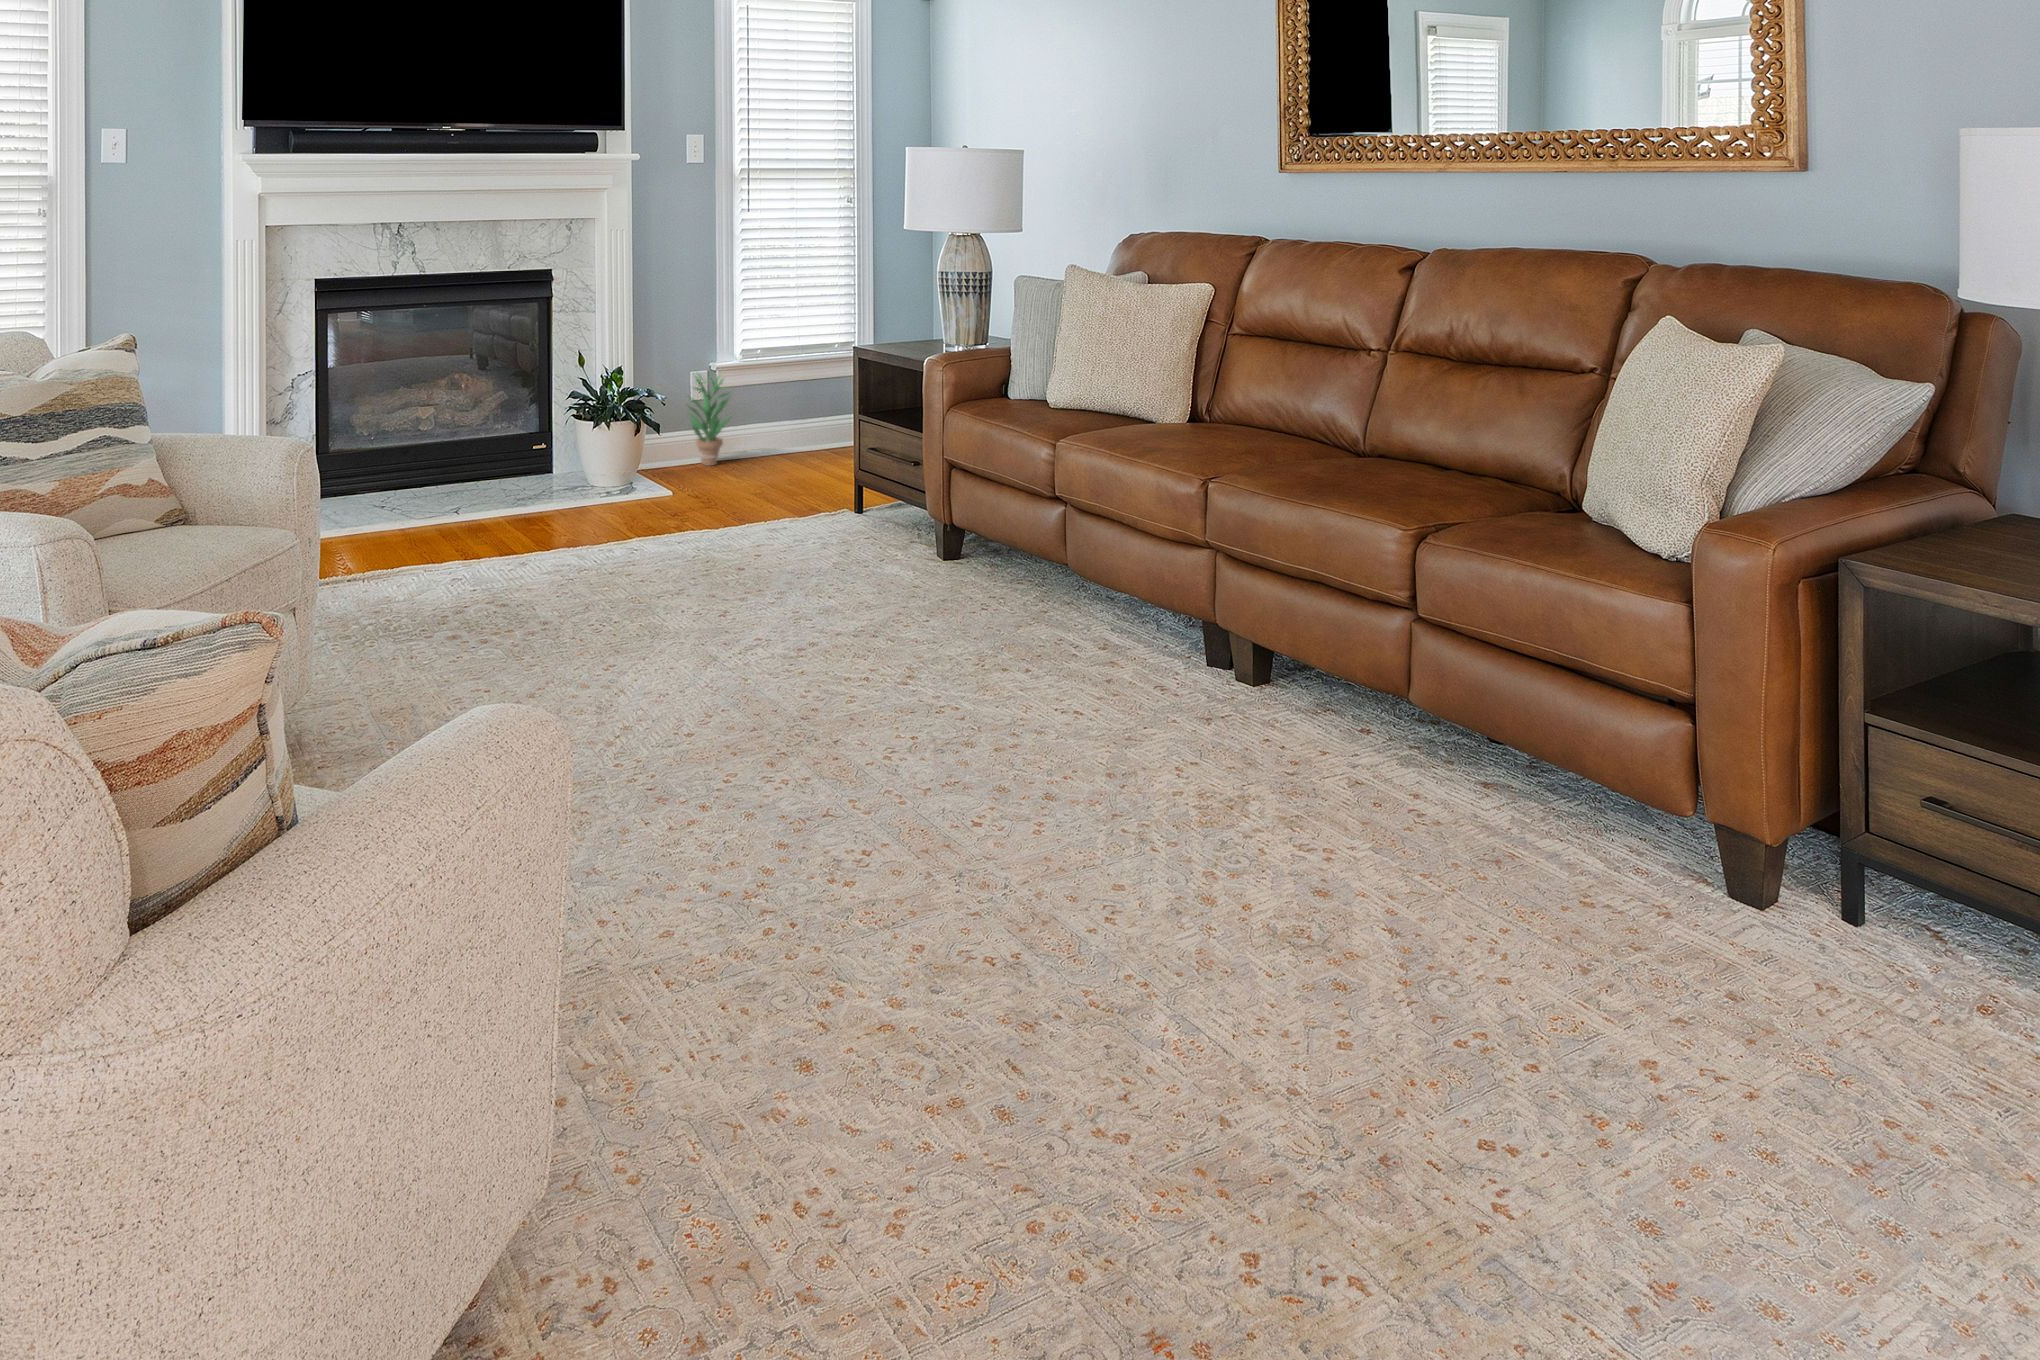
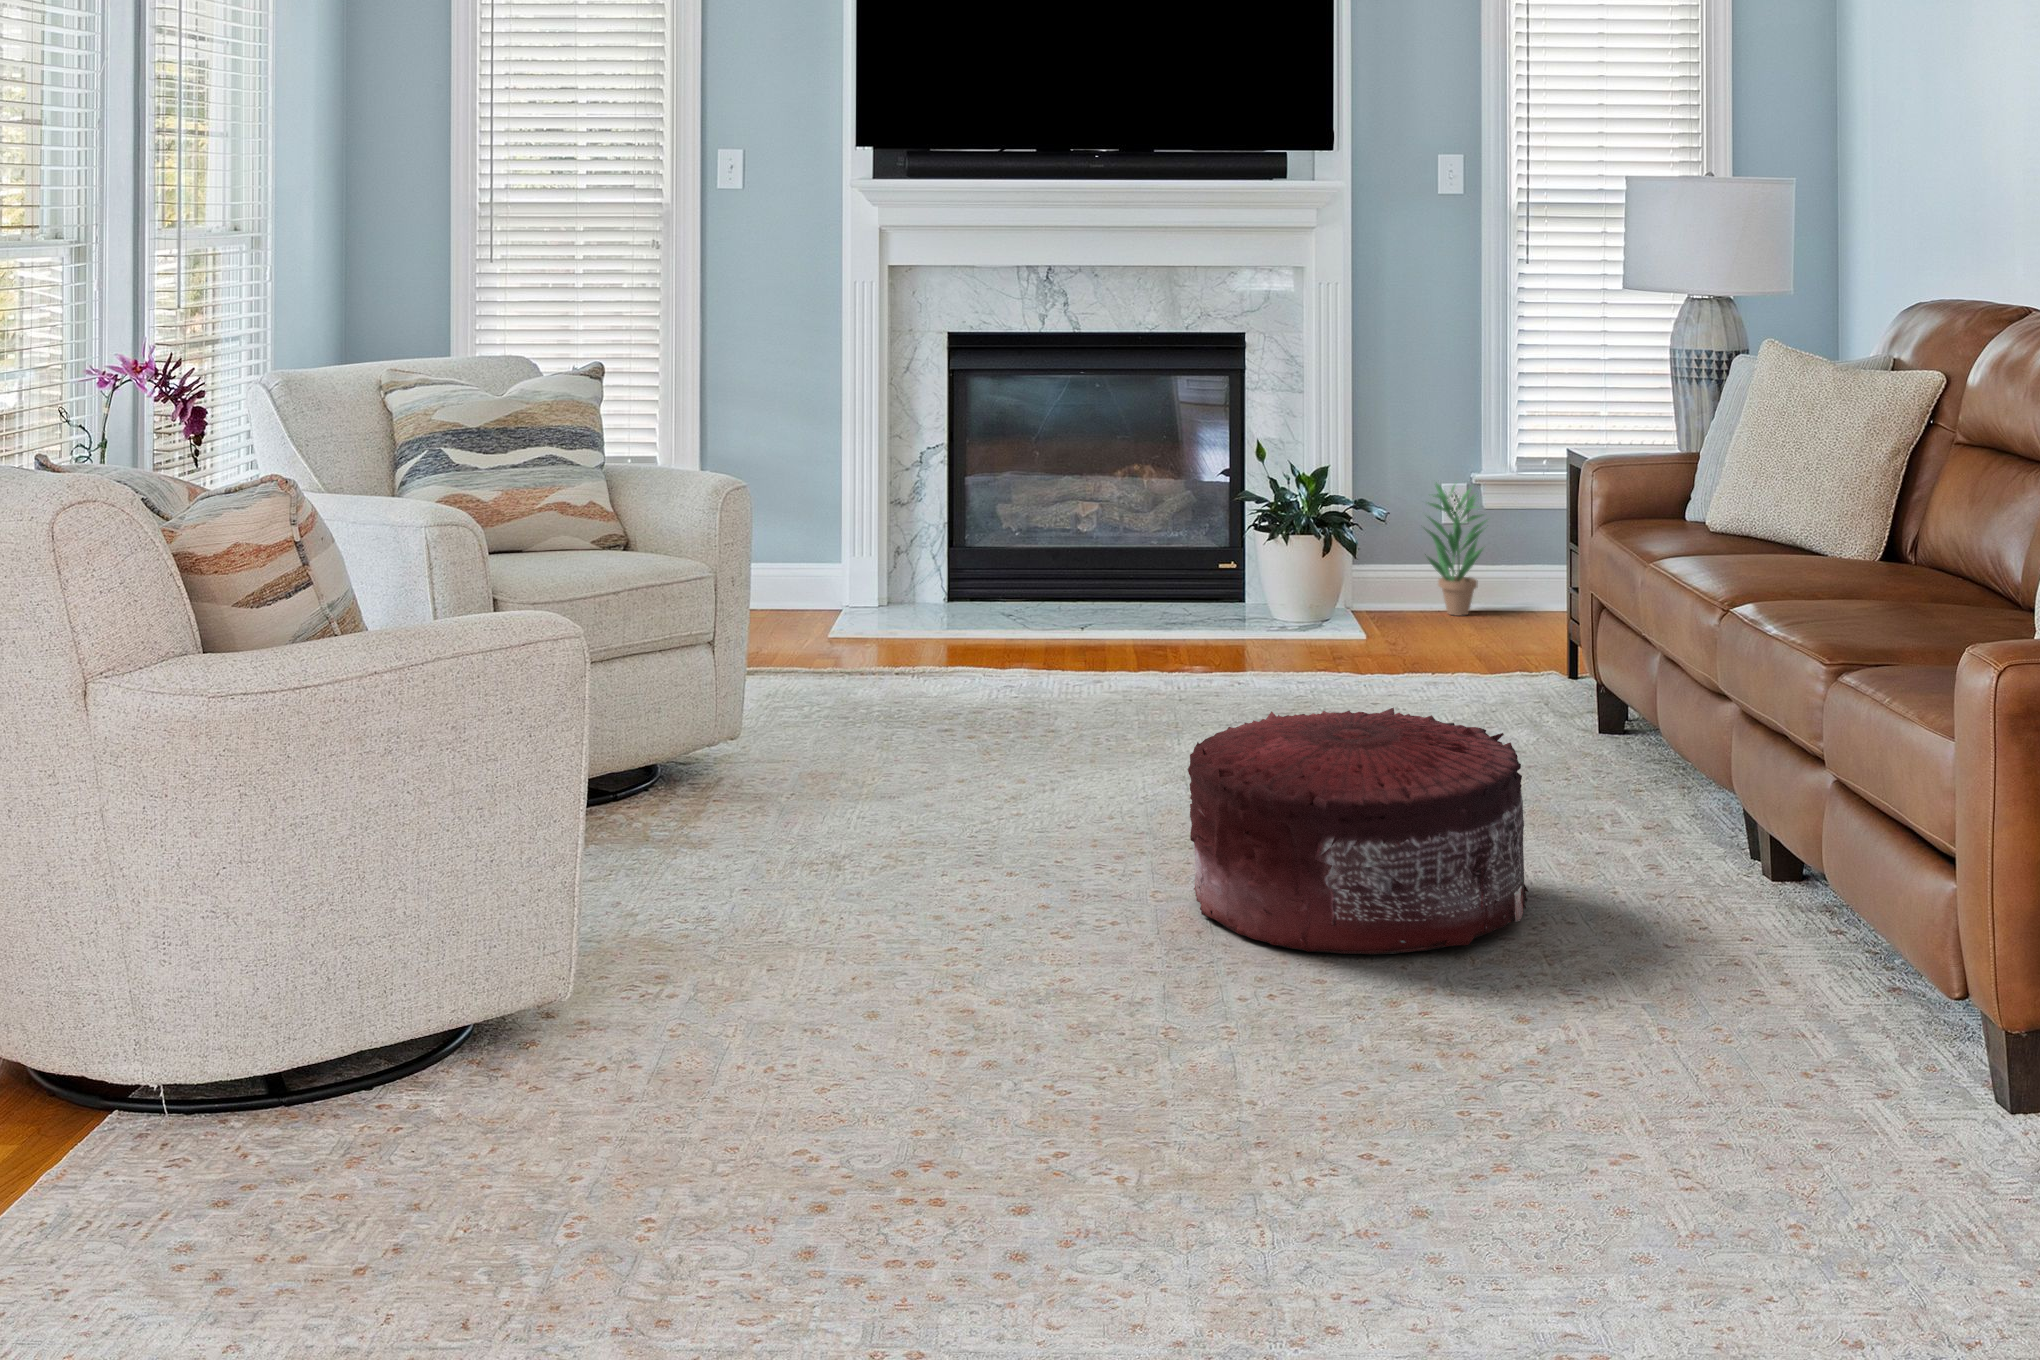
pouf: none [836,581,1103,809] -> present [1187,708,1529,954]

